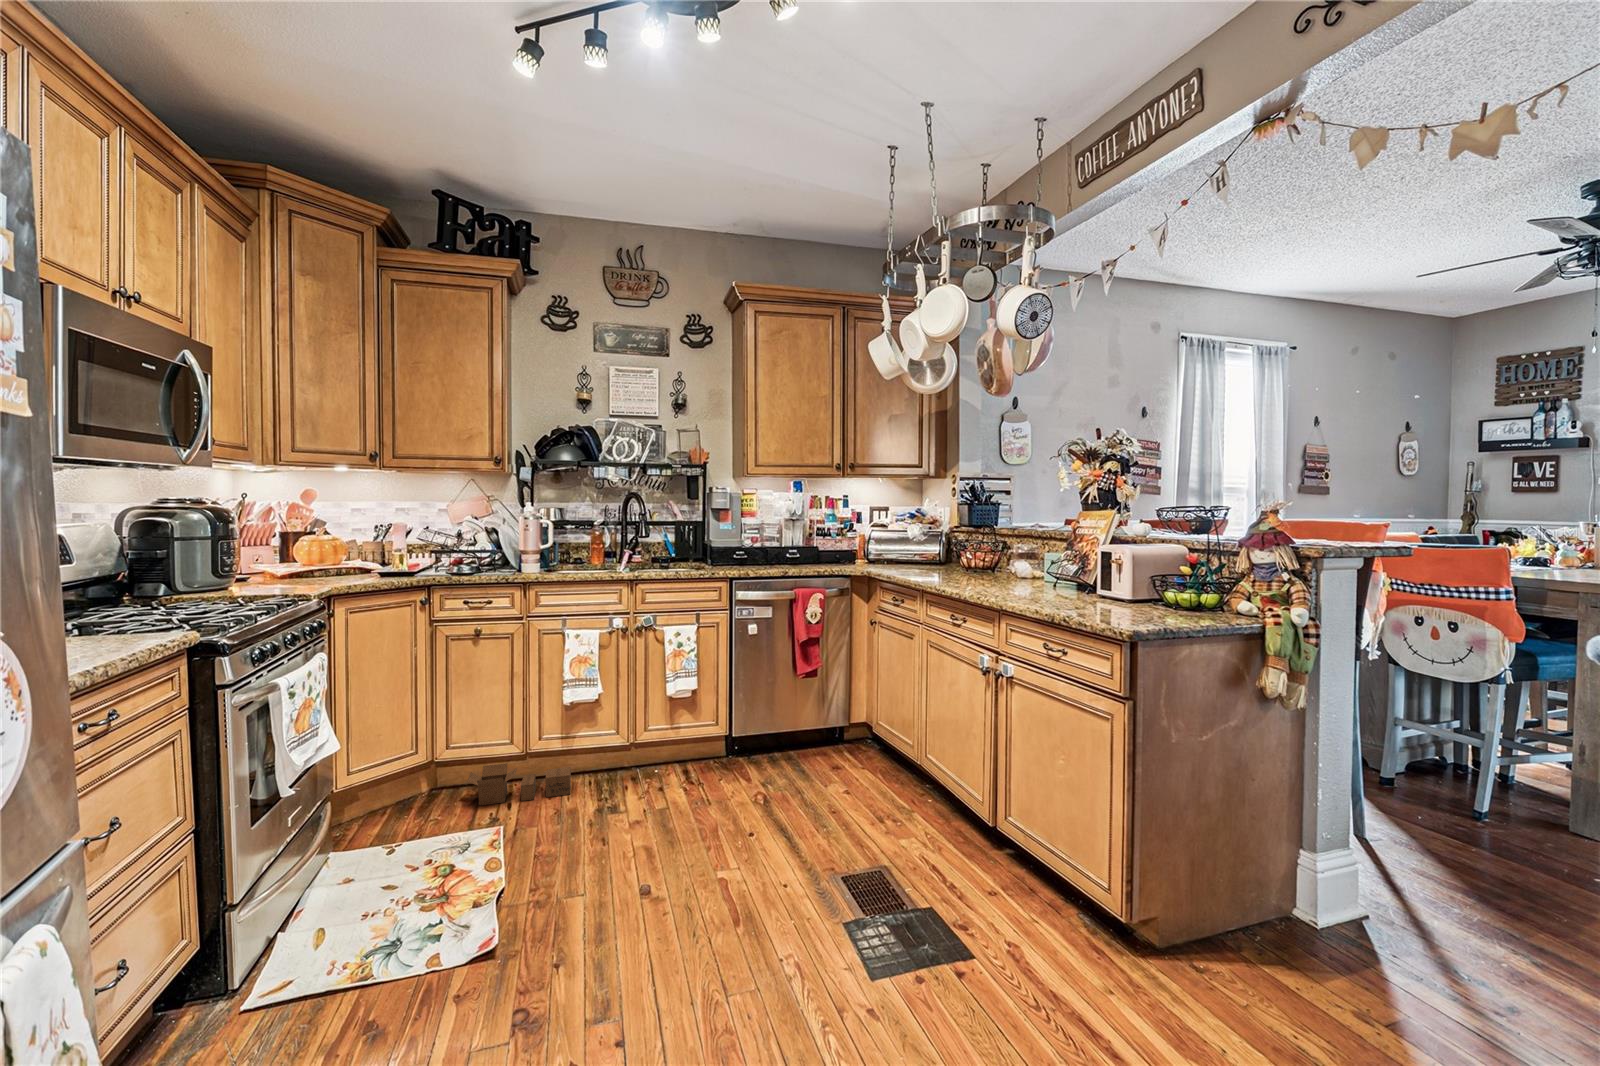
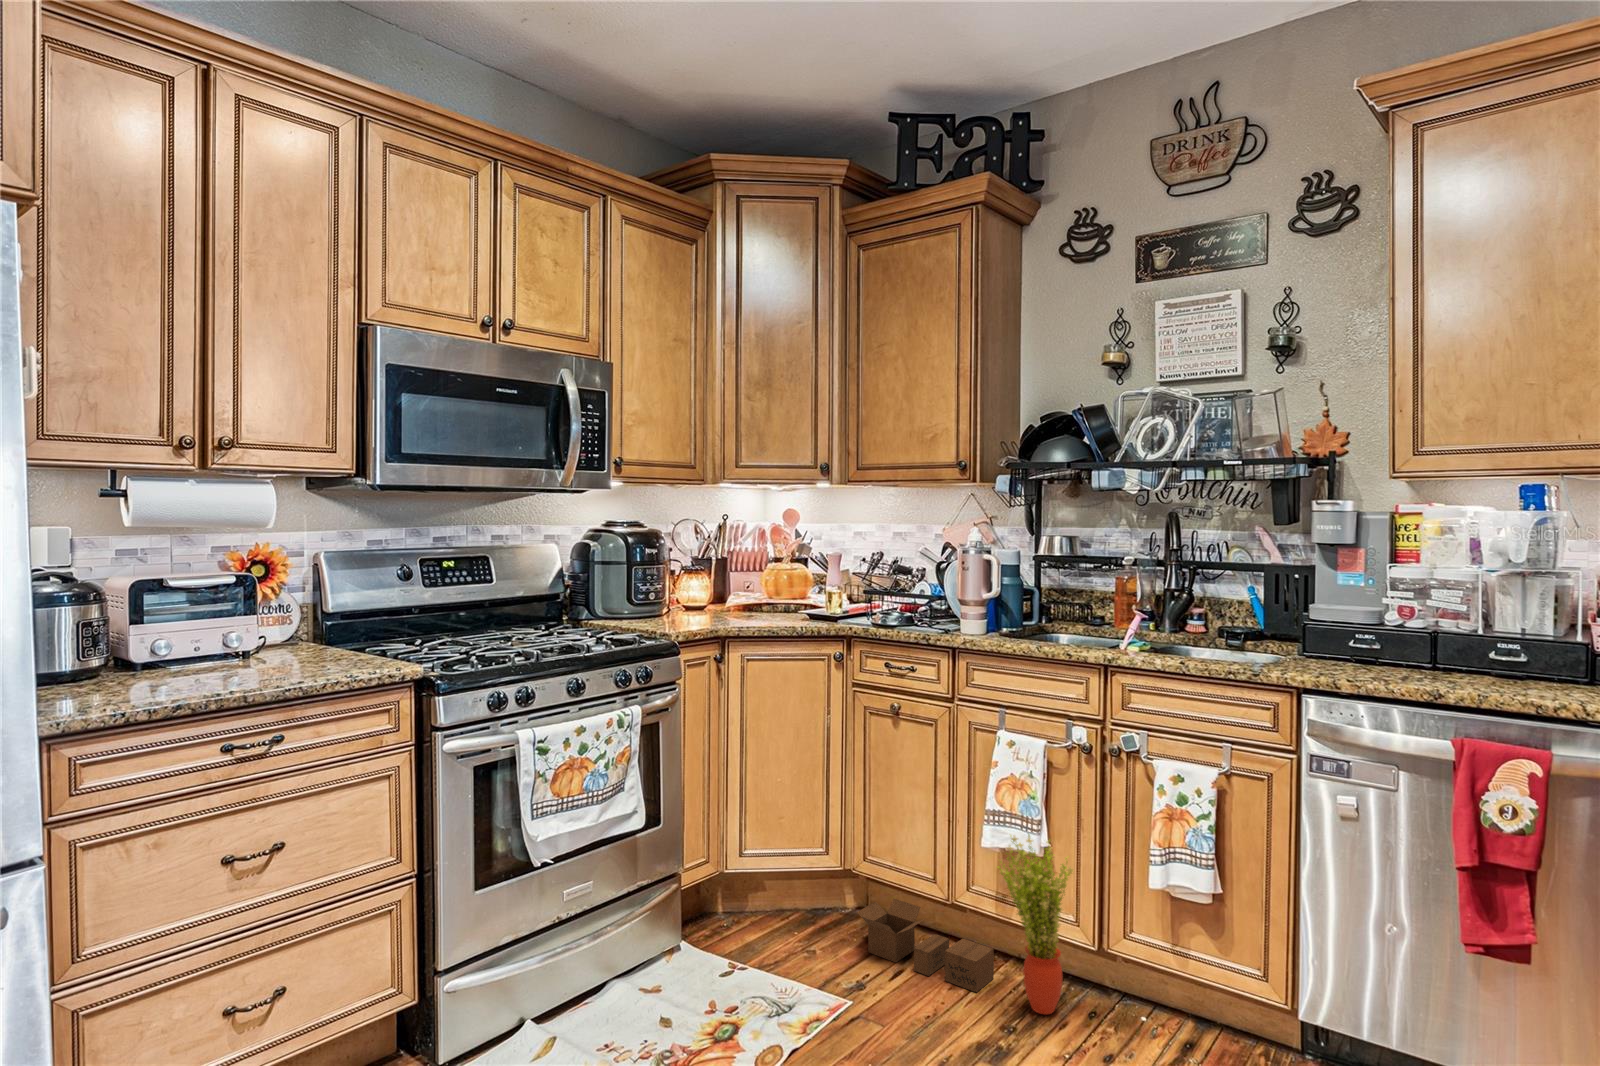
potted plant: none [587,685,632,788] -> present [998,834,1073,1014]

